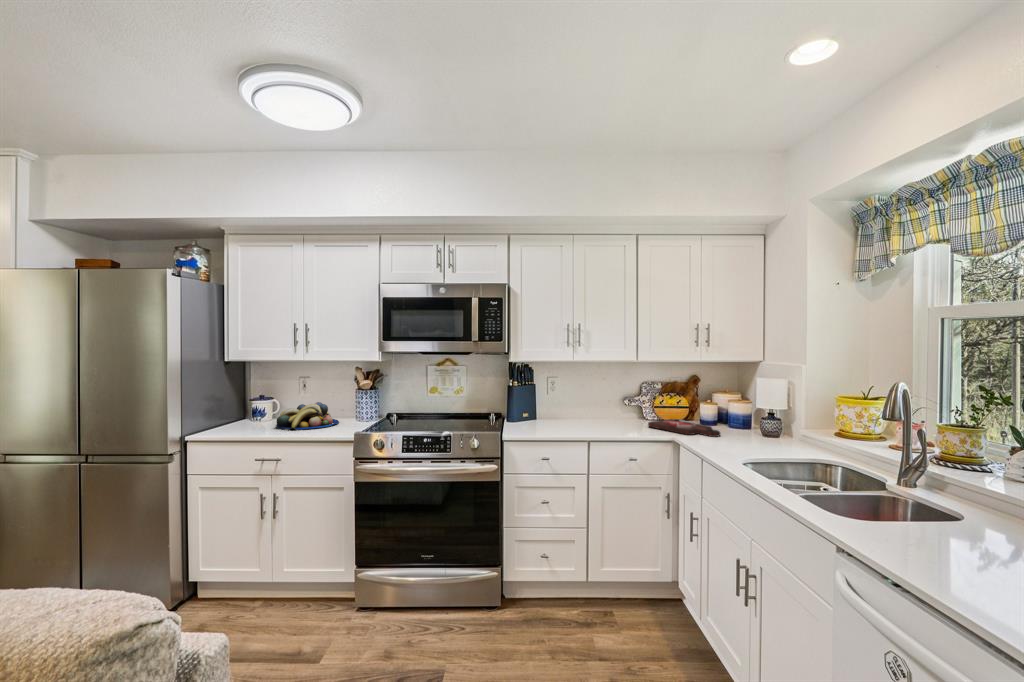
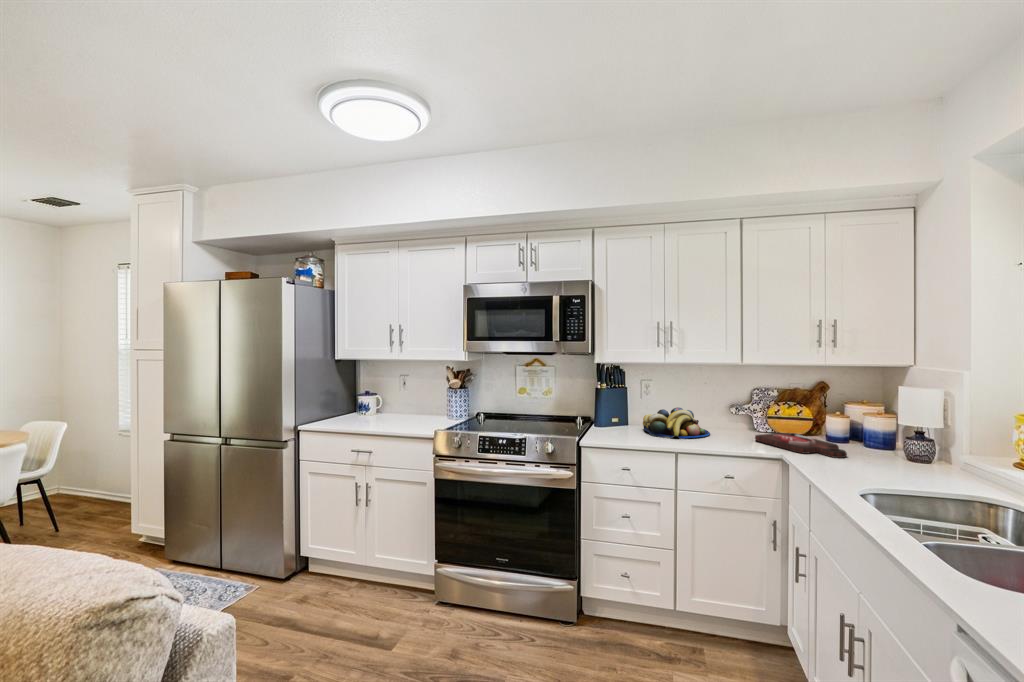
fruit bowl: present [276,402,339,430] -> present [643,407,710,439]

